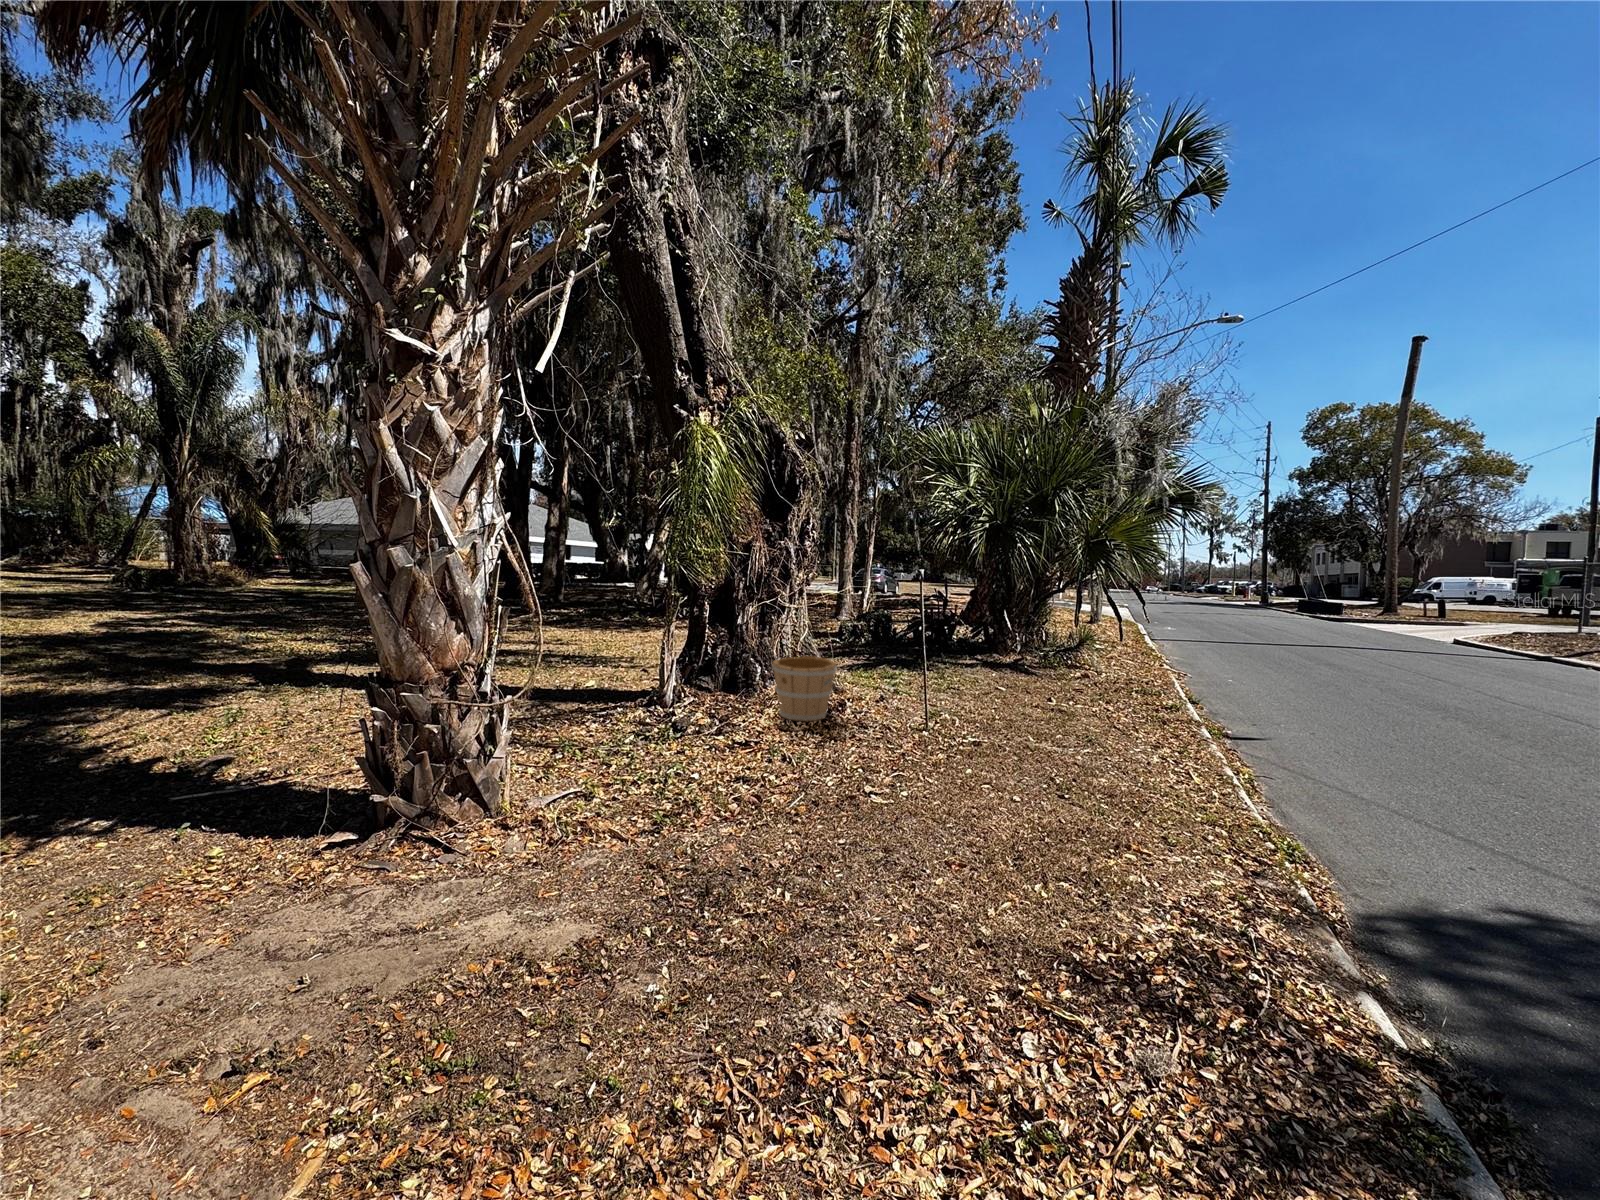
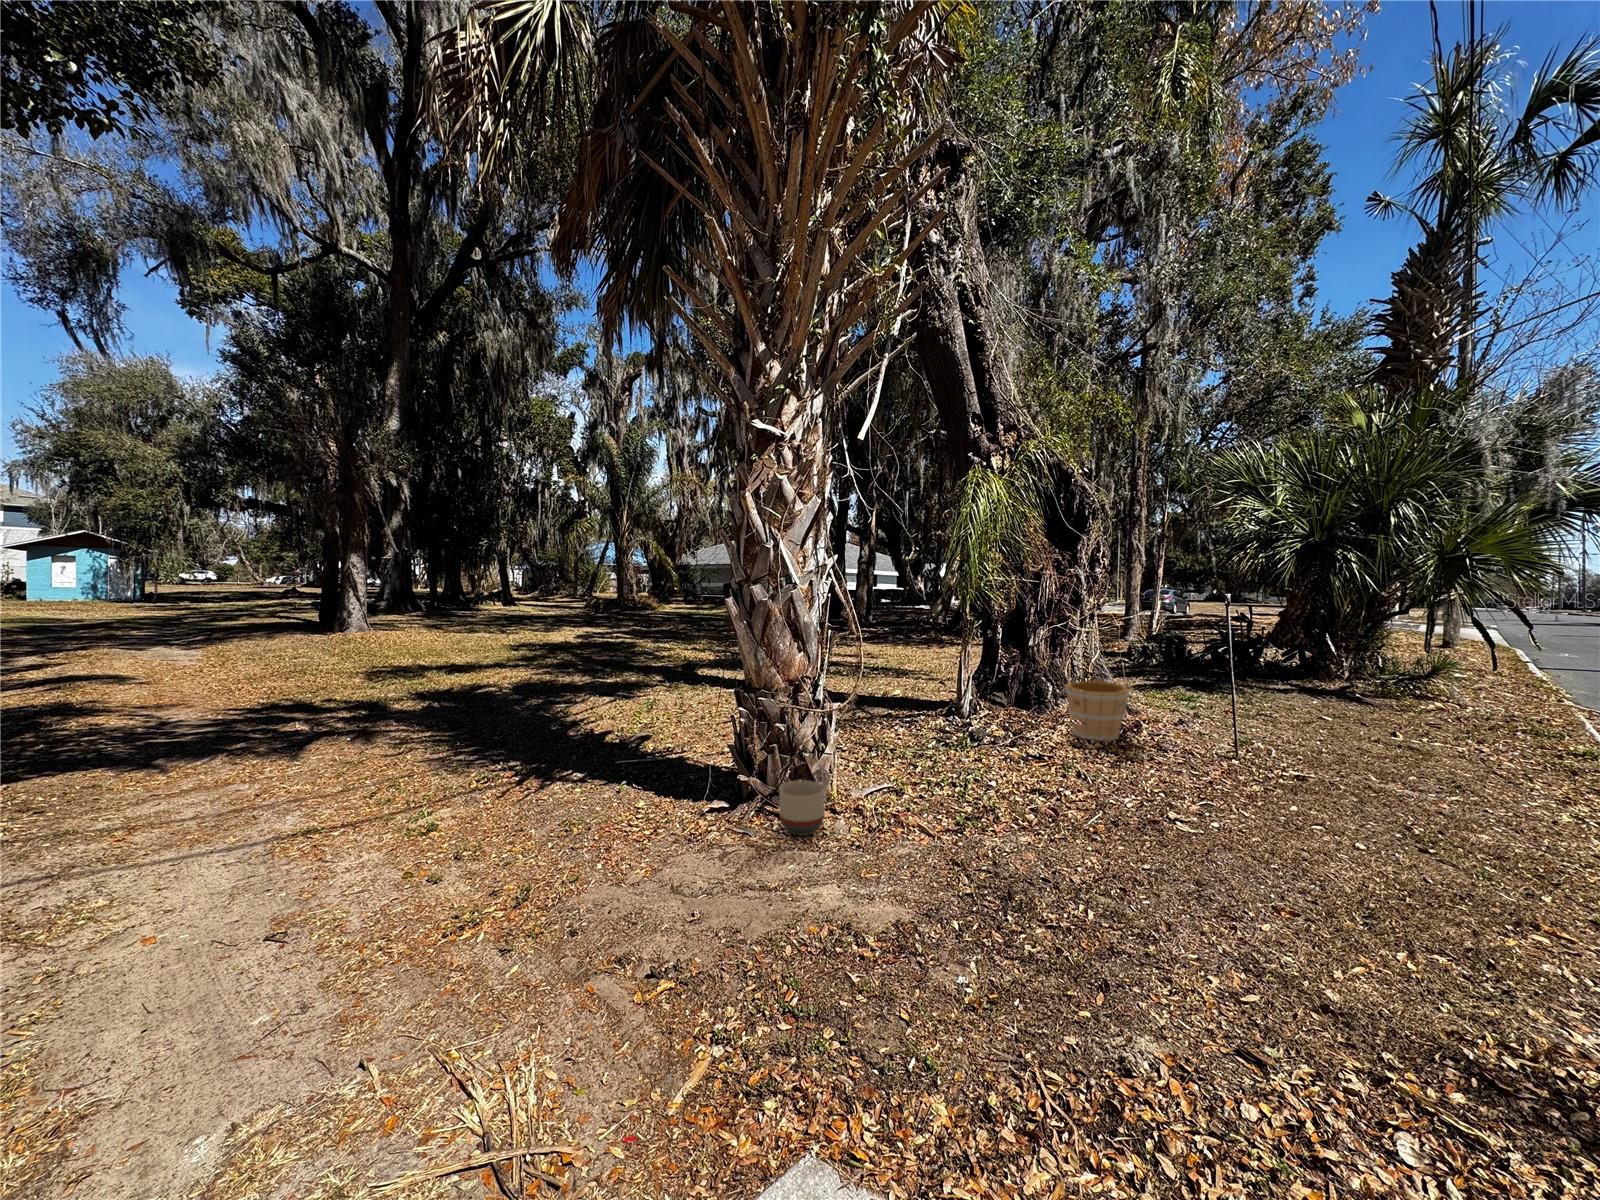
planter: none [430,793,490,861] -> present [779,780,825,836]

